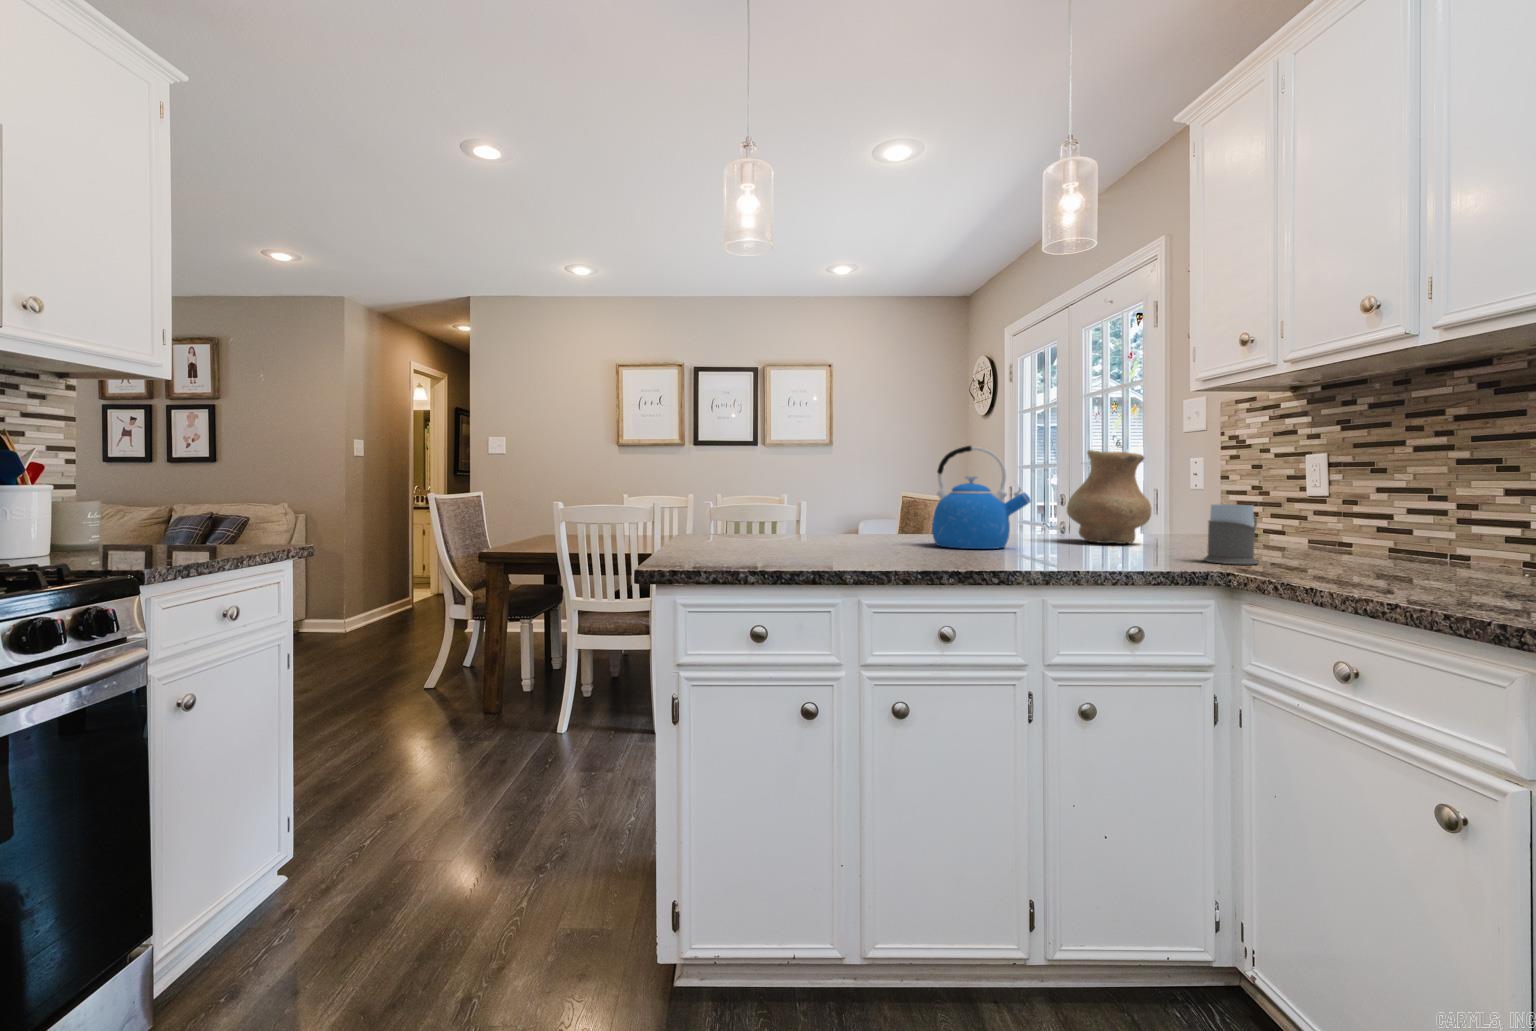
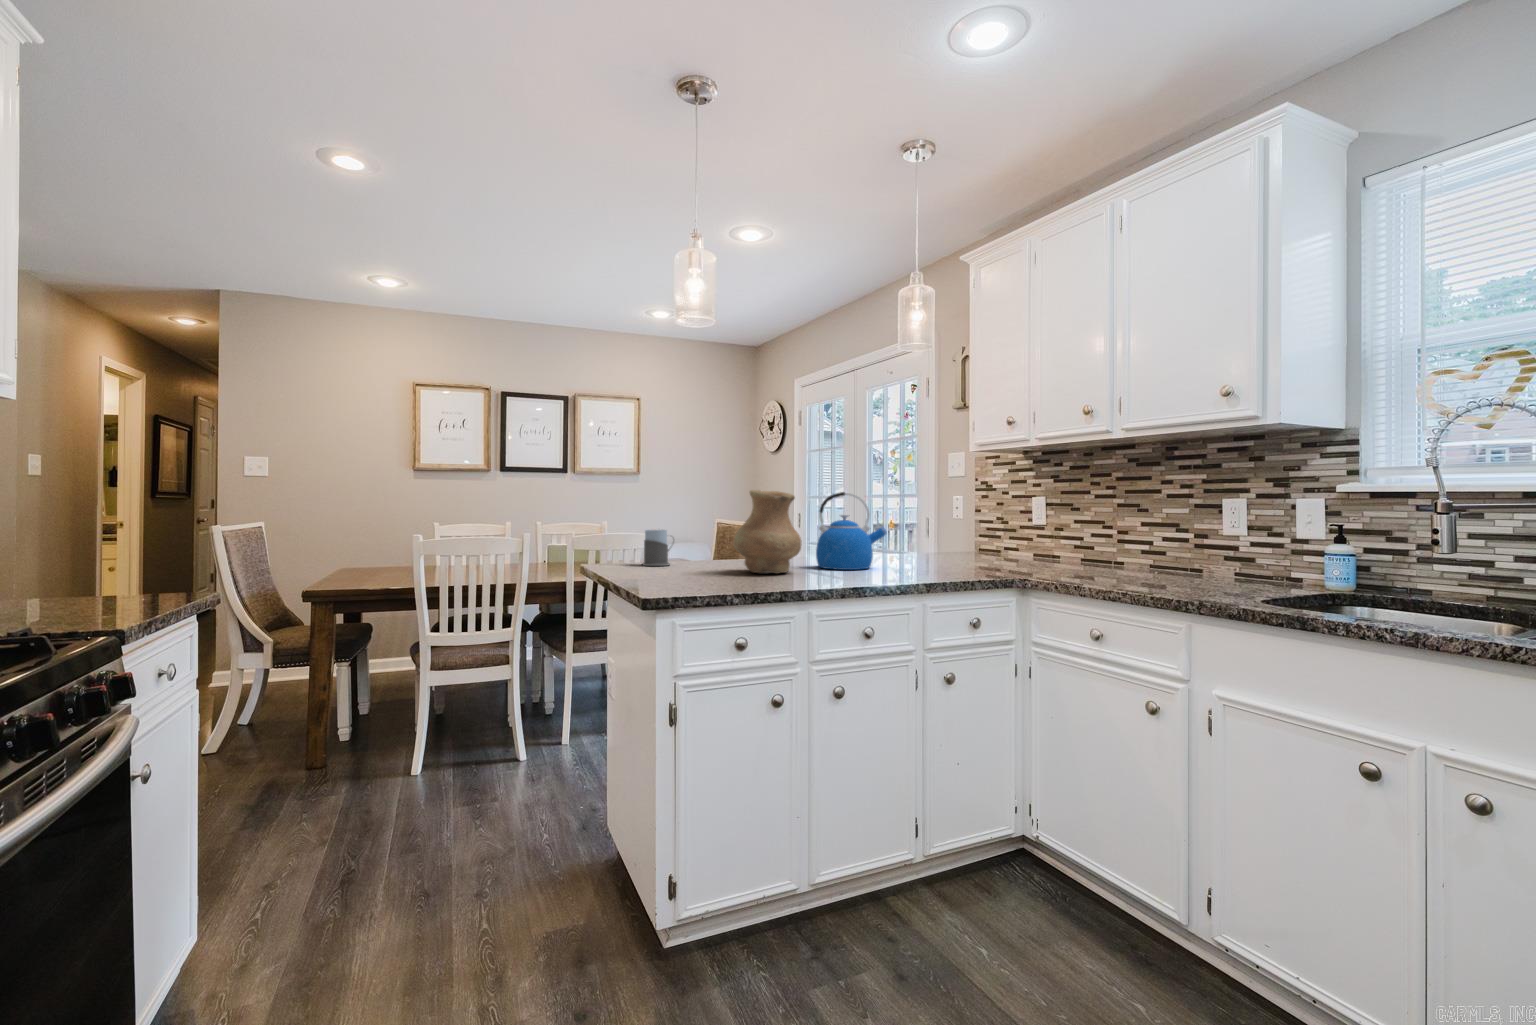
vase: present [1067,450,1152,544] -> present [734,490,801,573]
mug: present [1203,504,1258,564] -> present [642,530,669,566]

